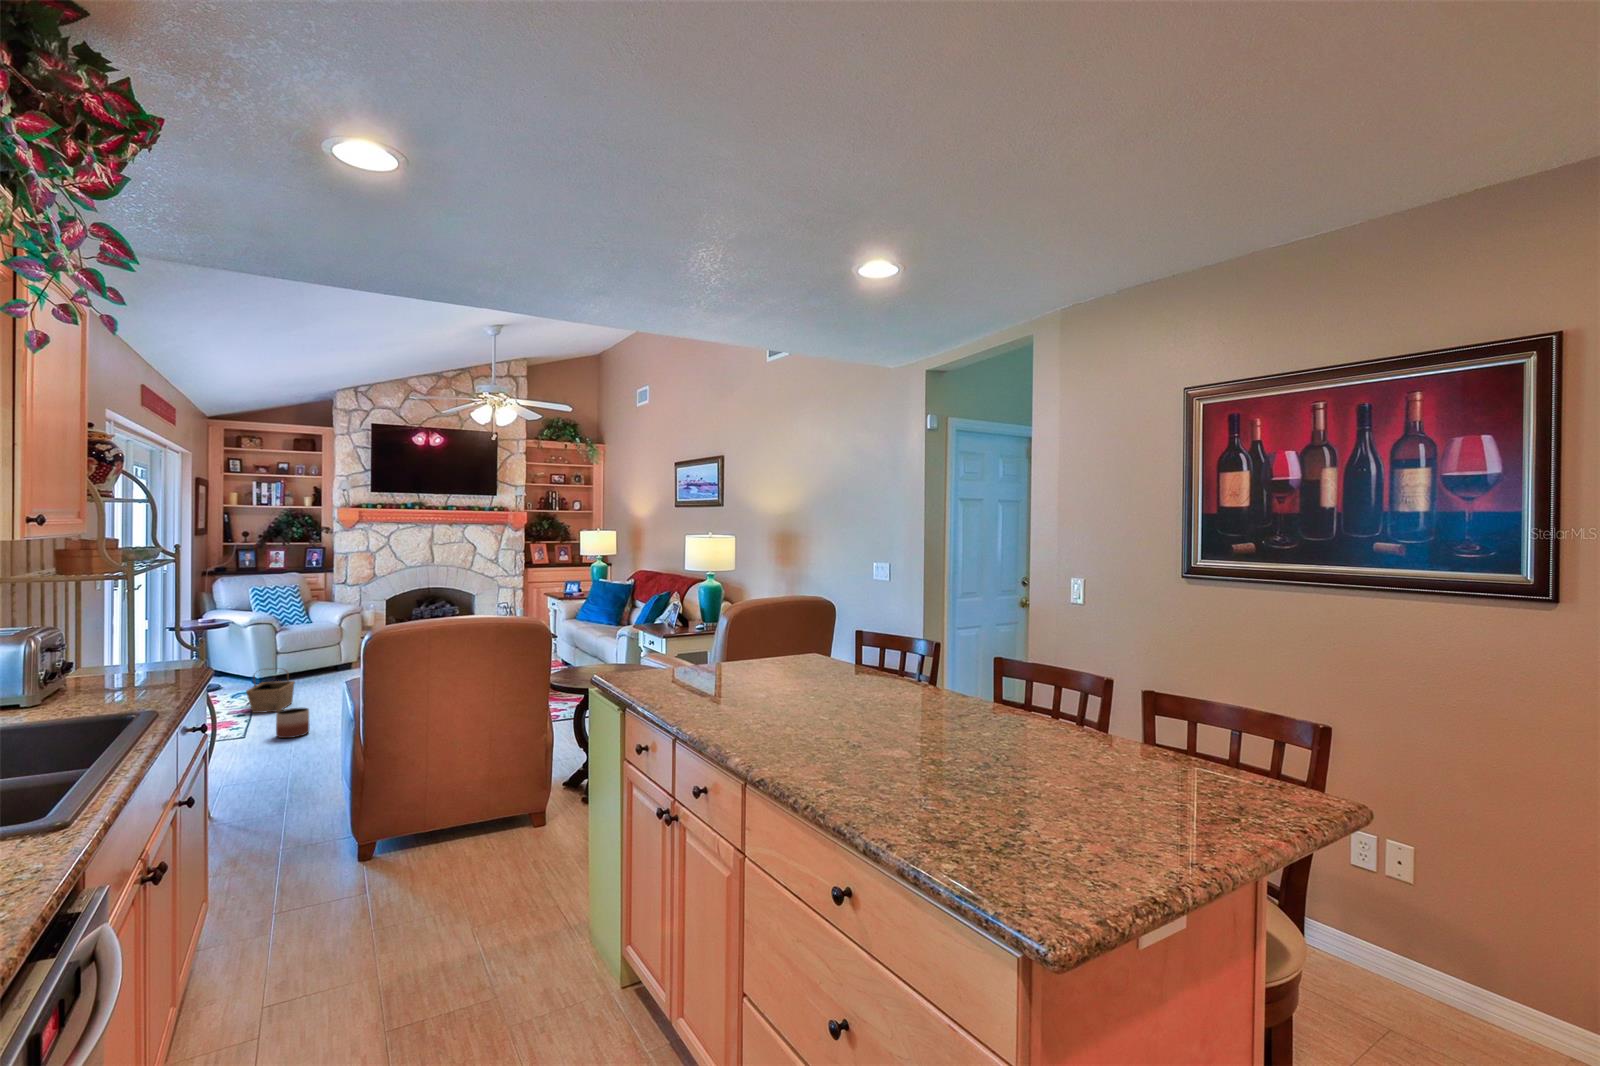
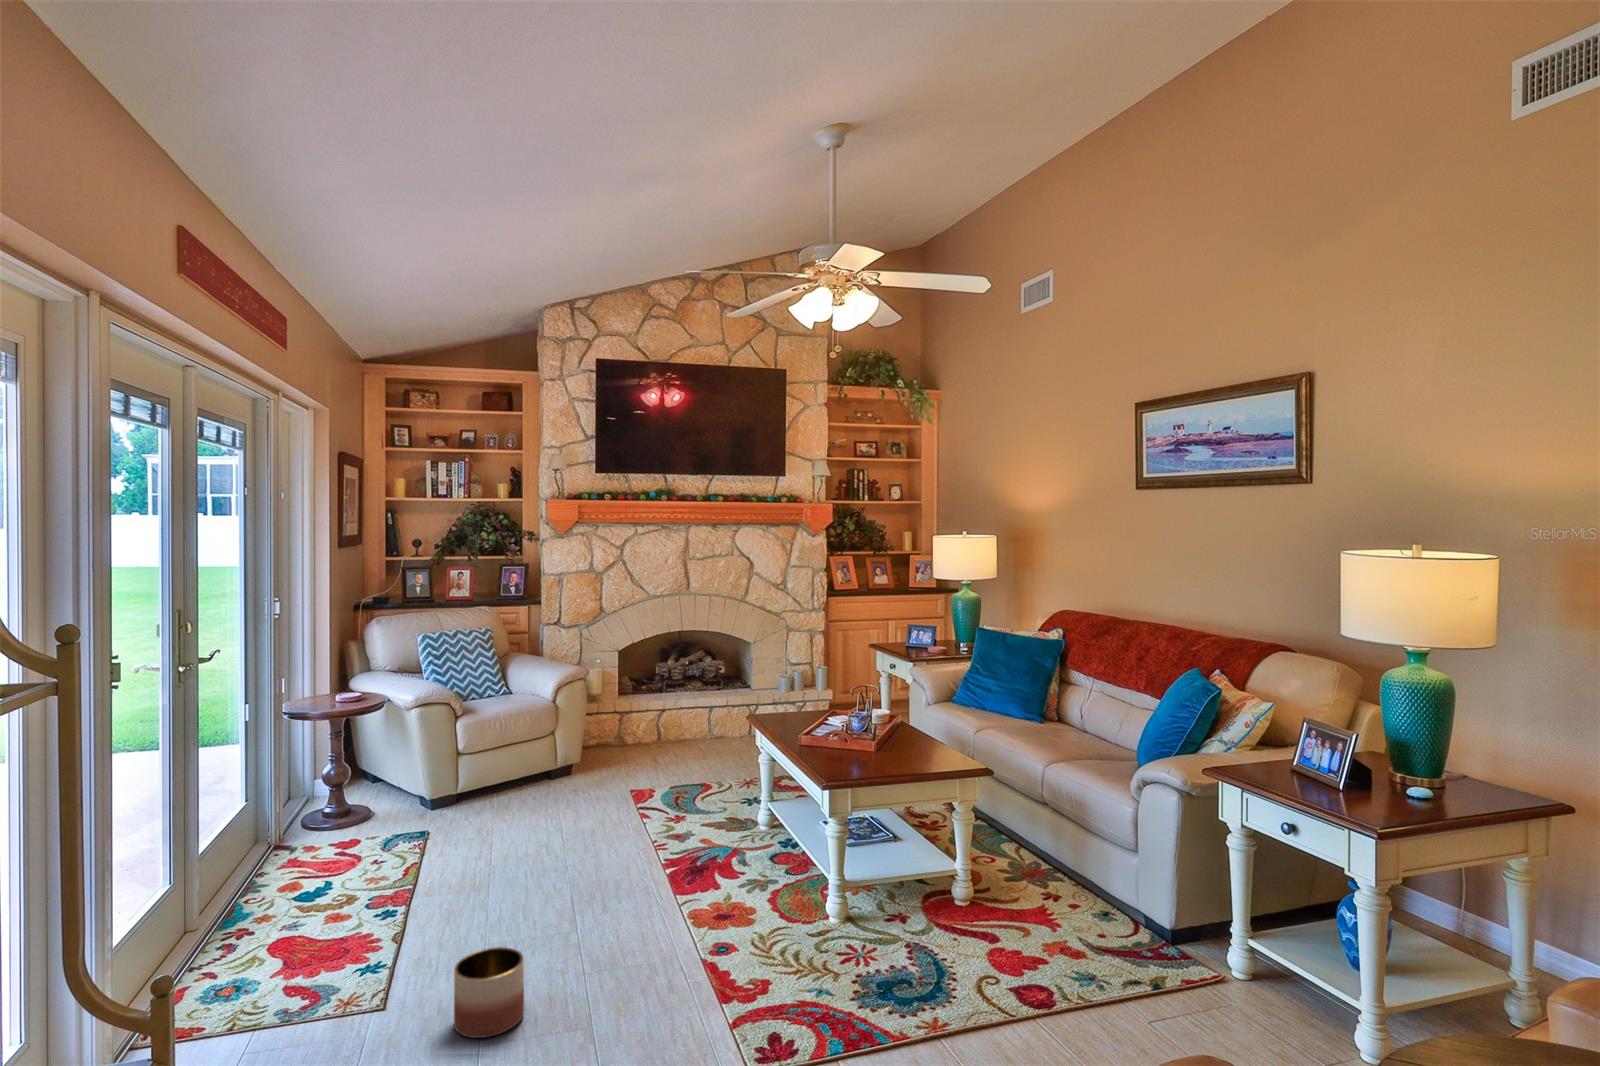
basket: present [246,669,295,713] -> none [401,812,490,911]

